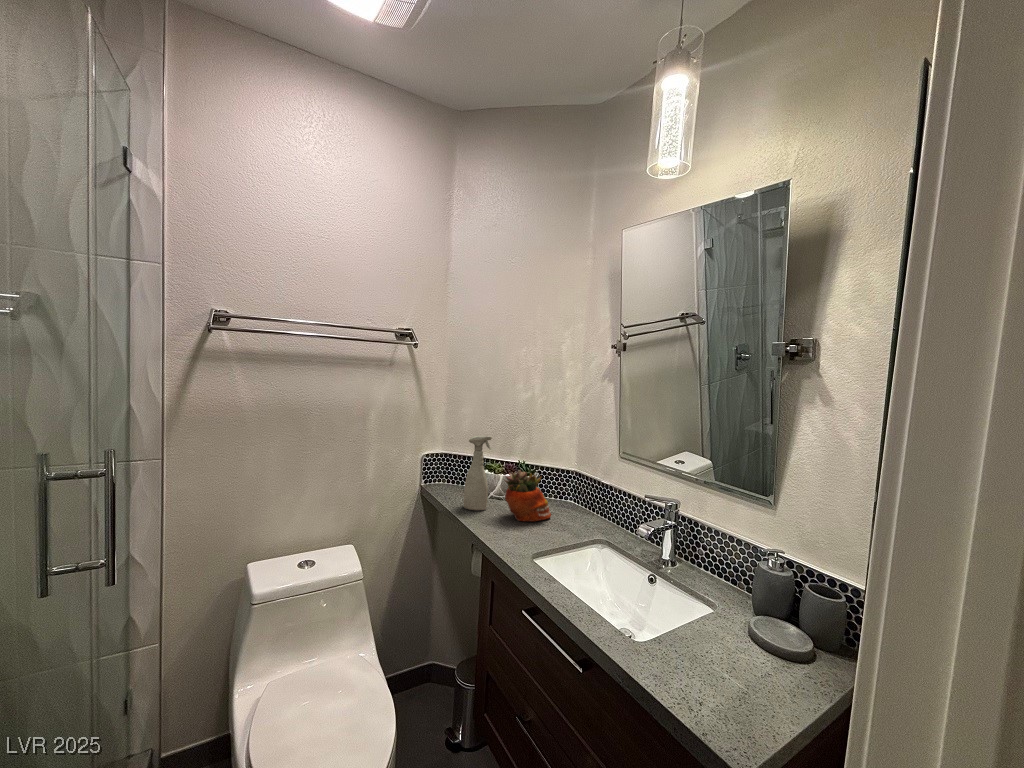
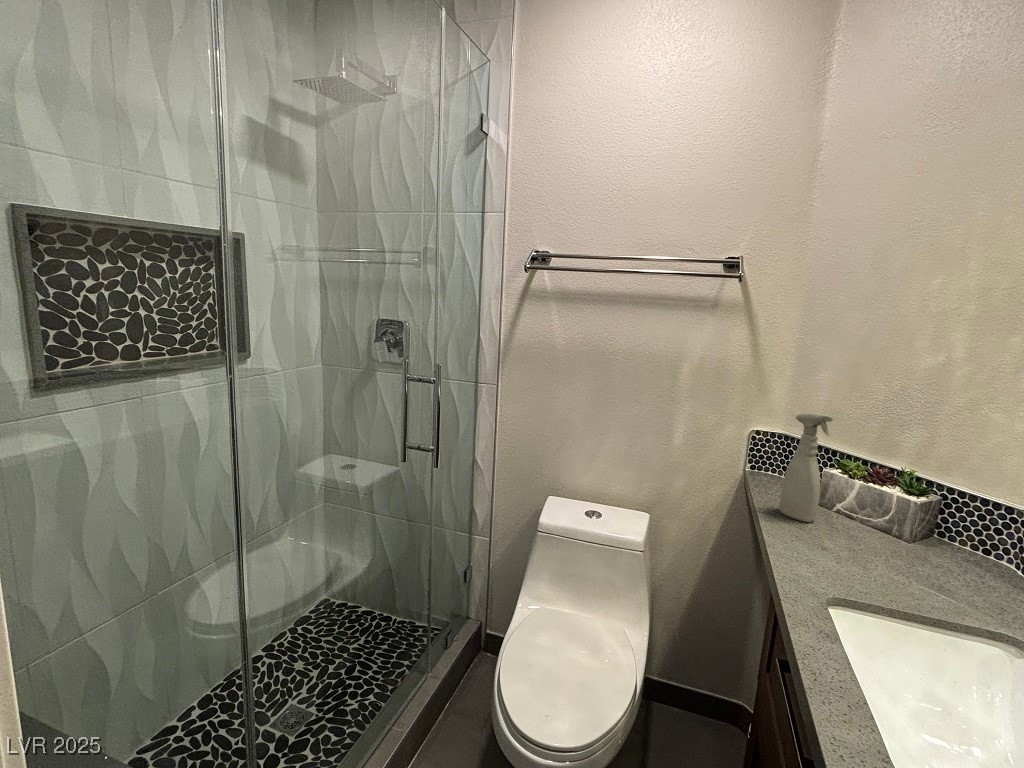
succulent planter: present [504,470,551,522] -> none [837,476,925,569]

